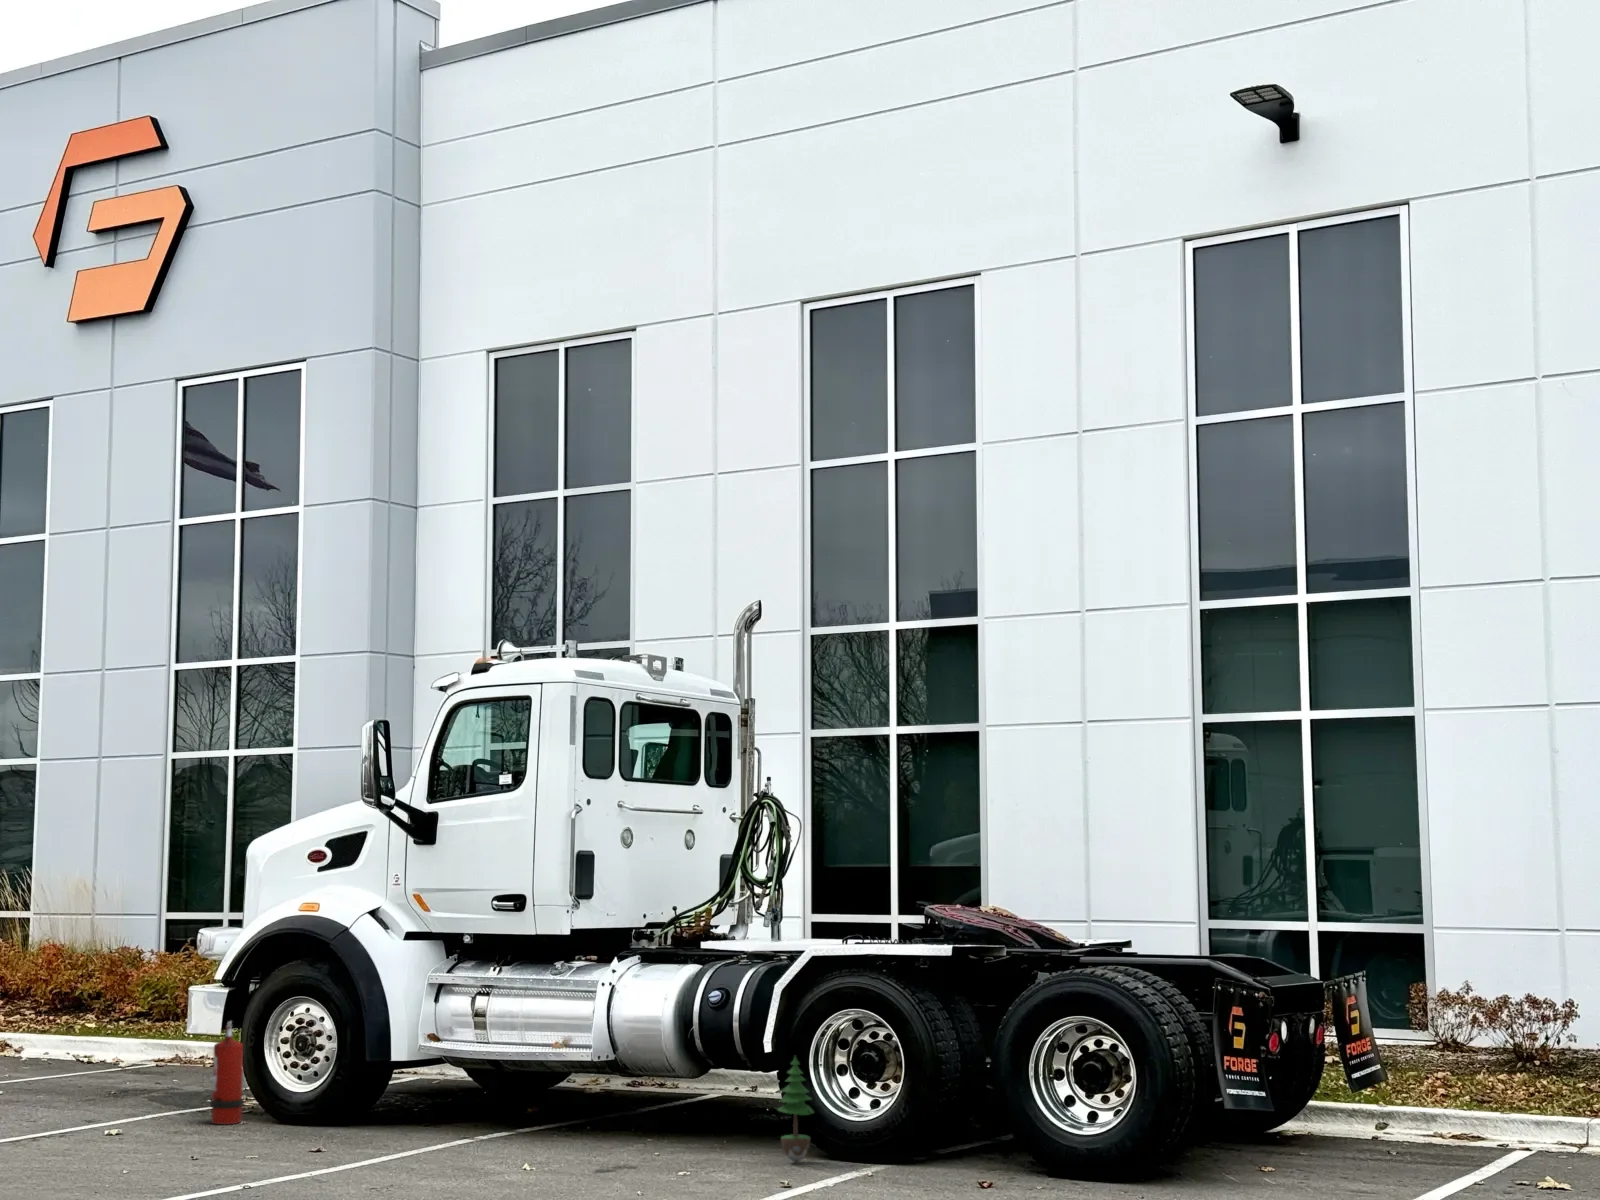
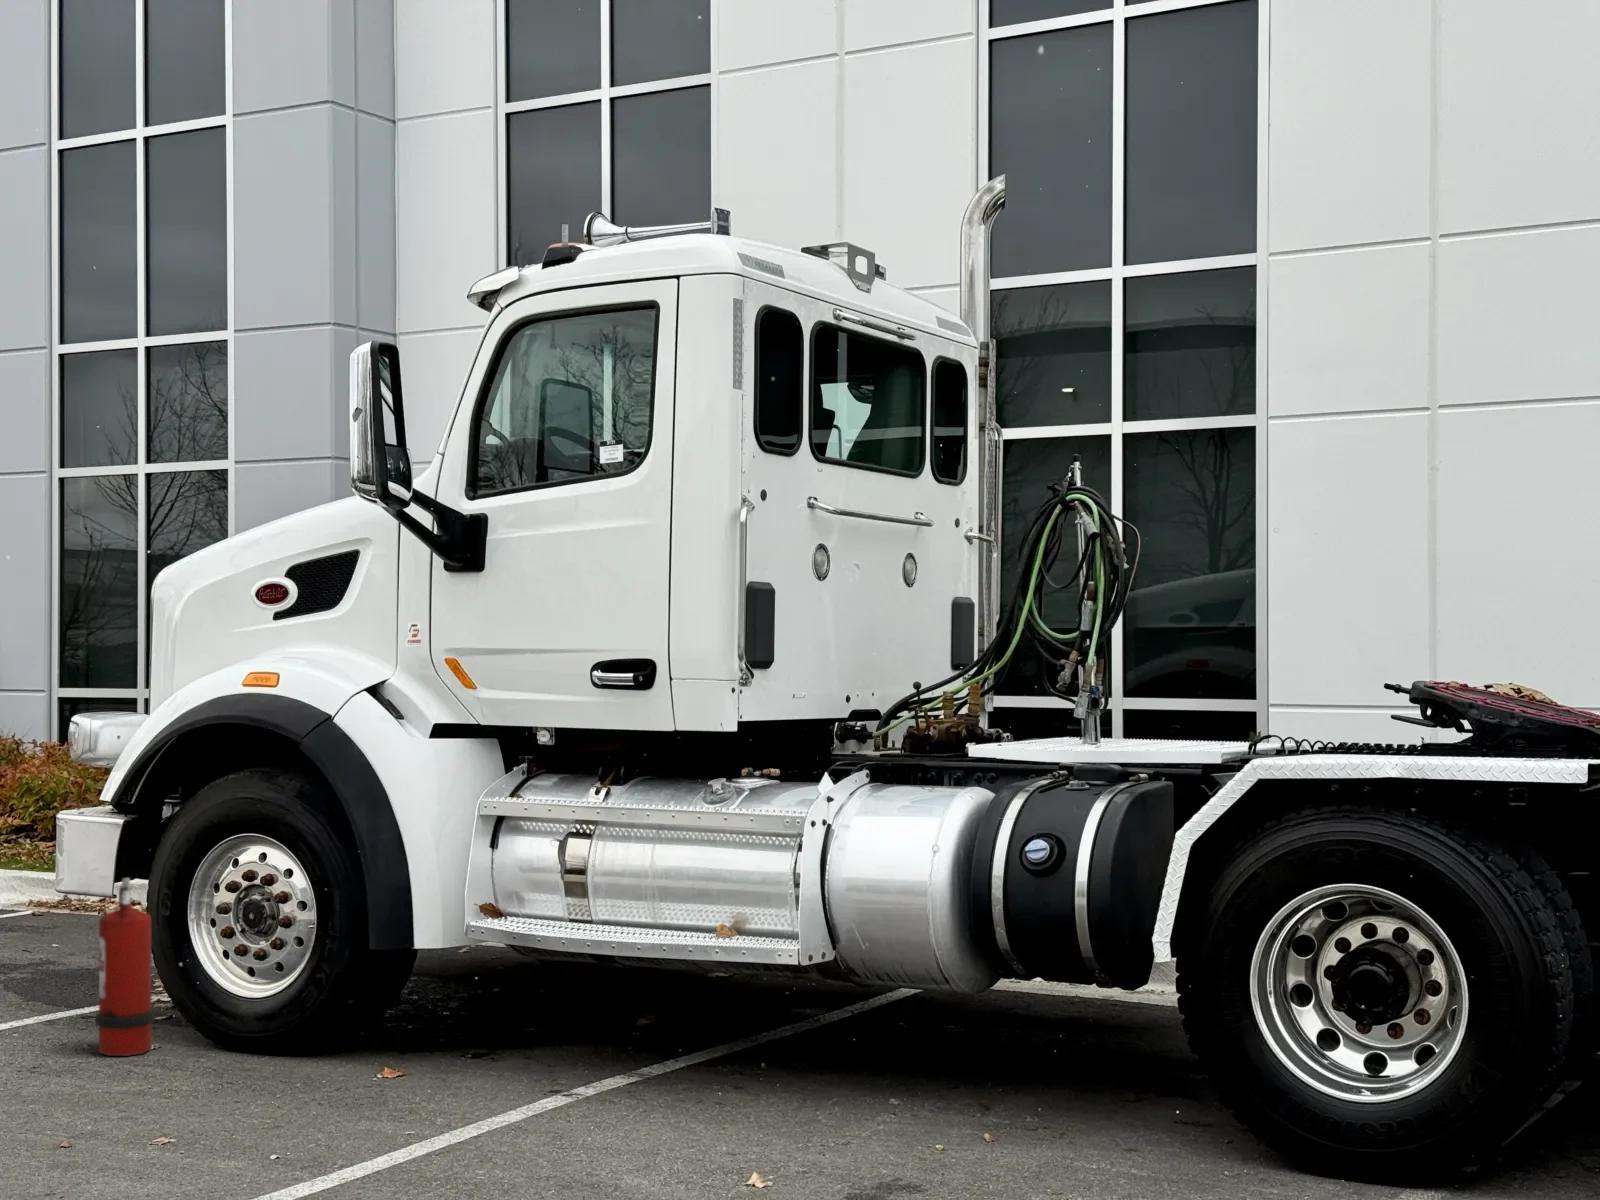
potted tree: present [778,1055,814,1163] -> none [1174,964,1248,1168]

